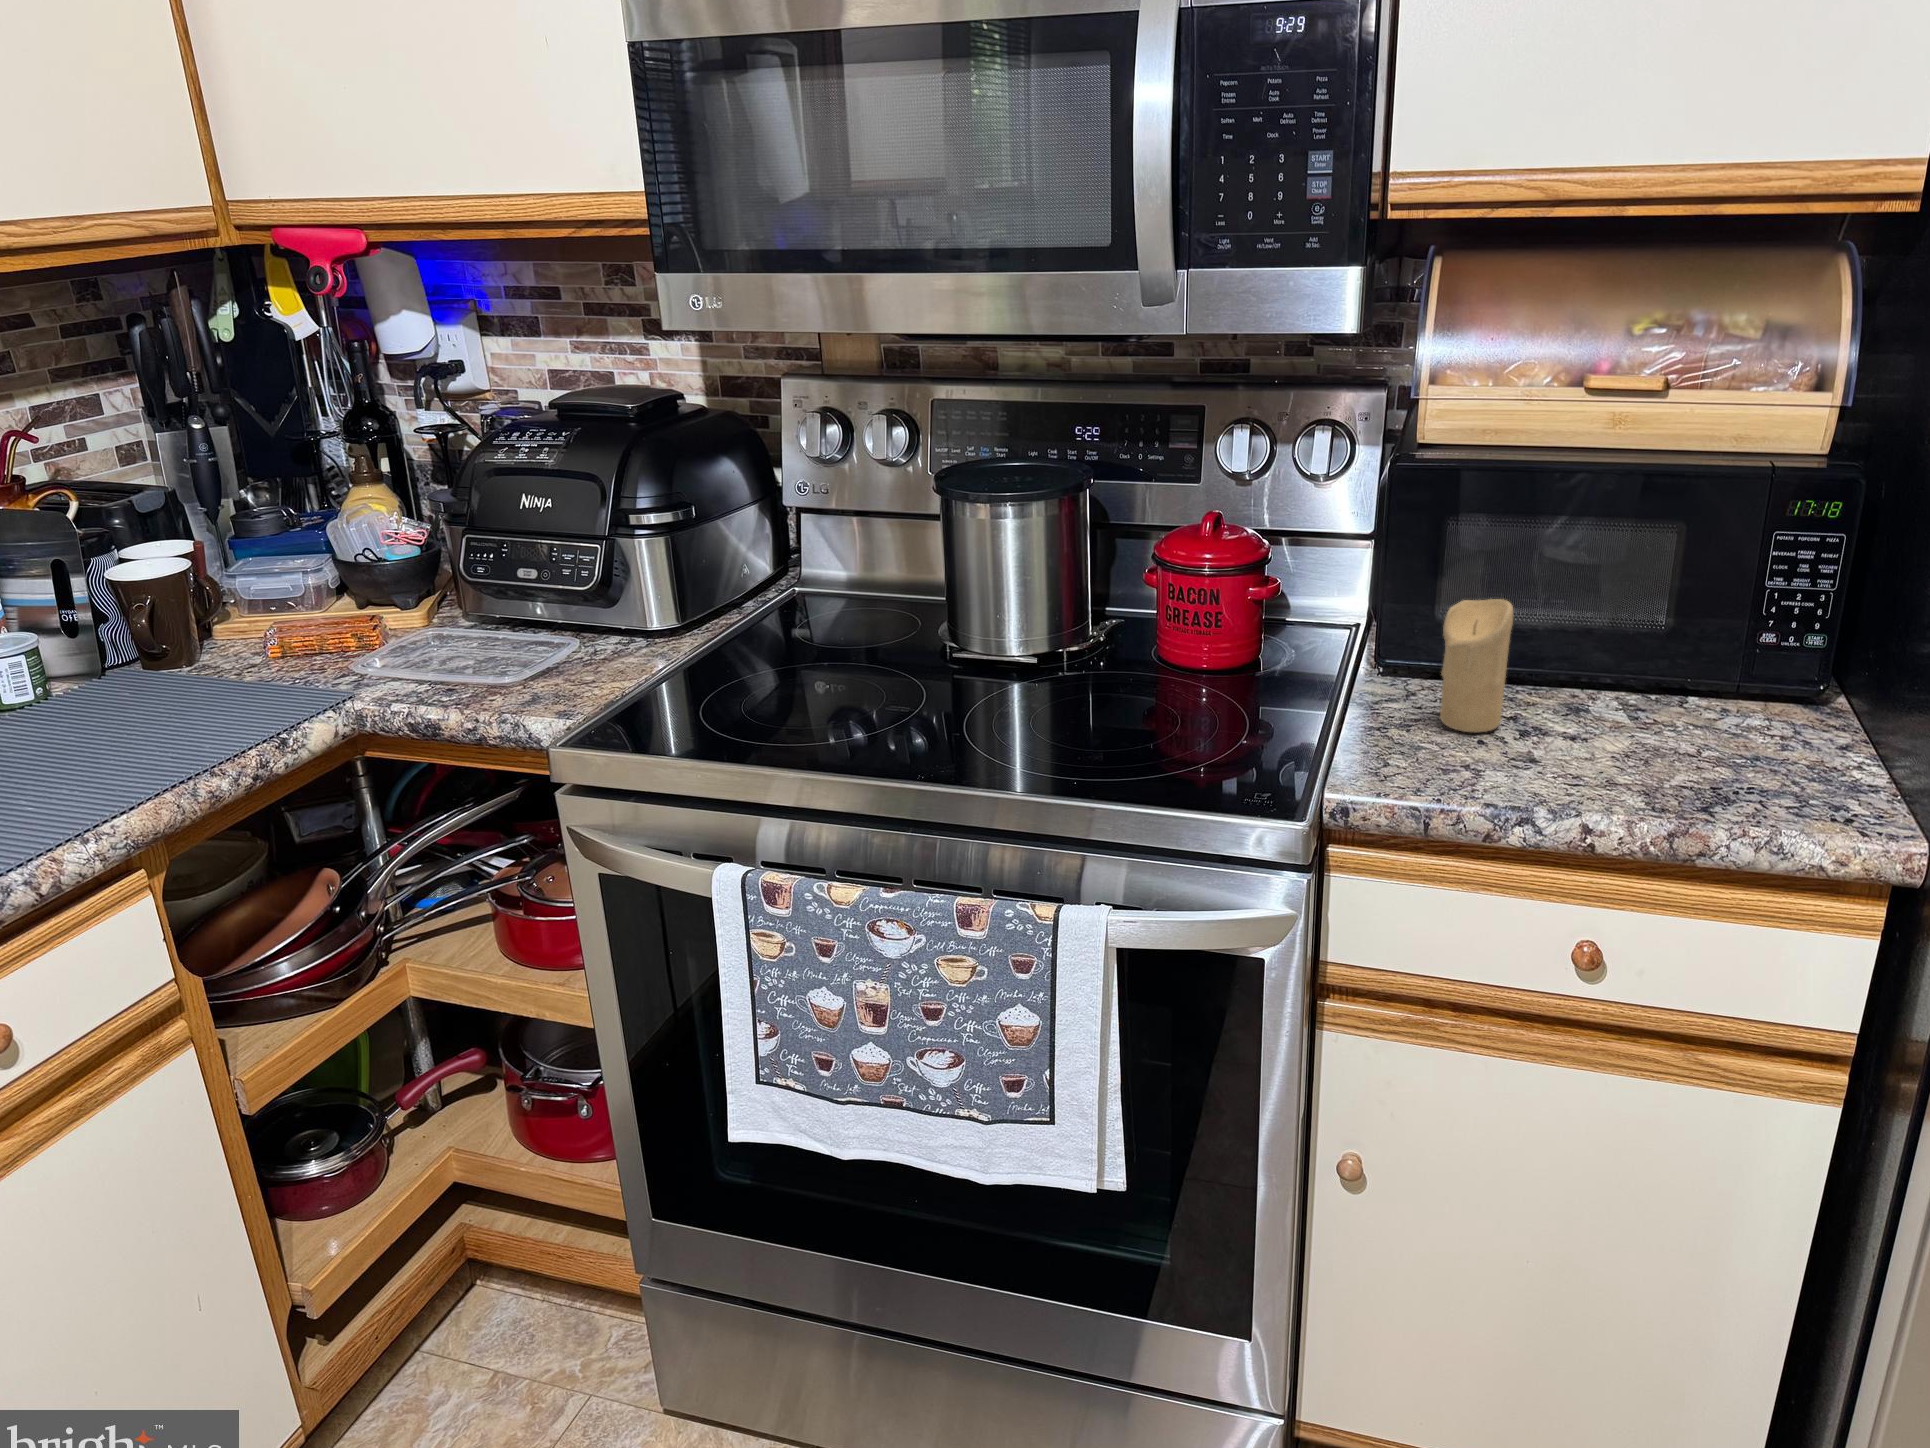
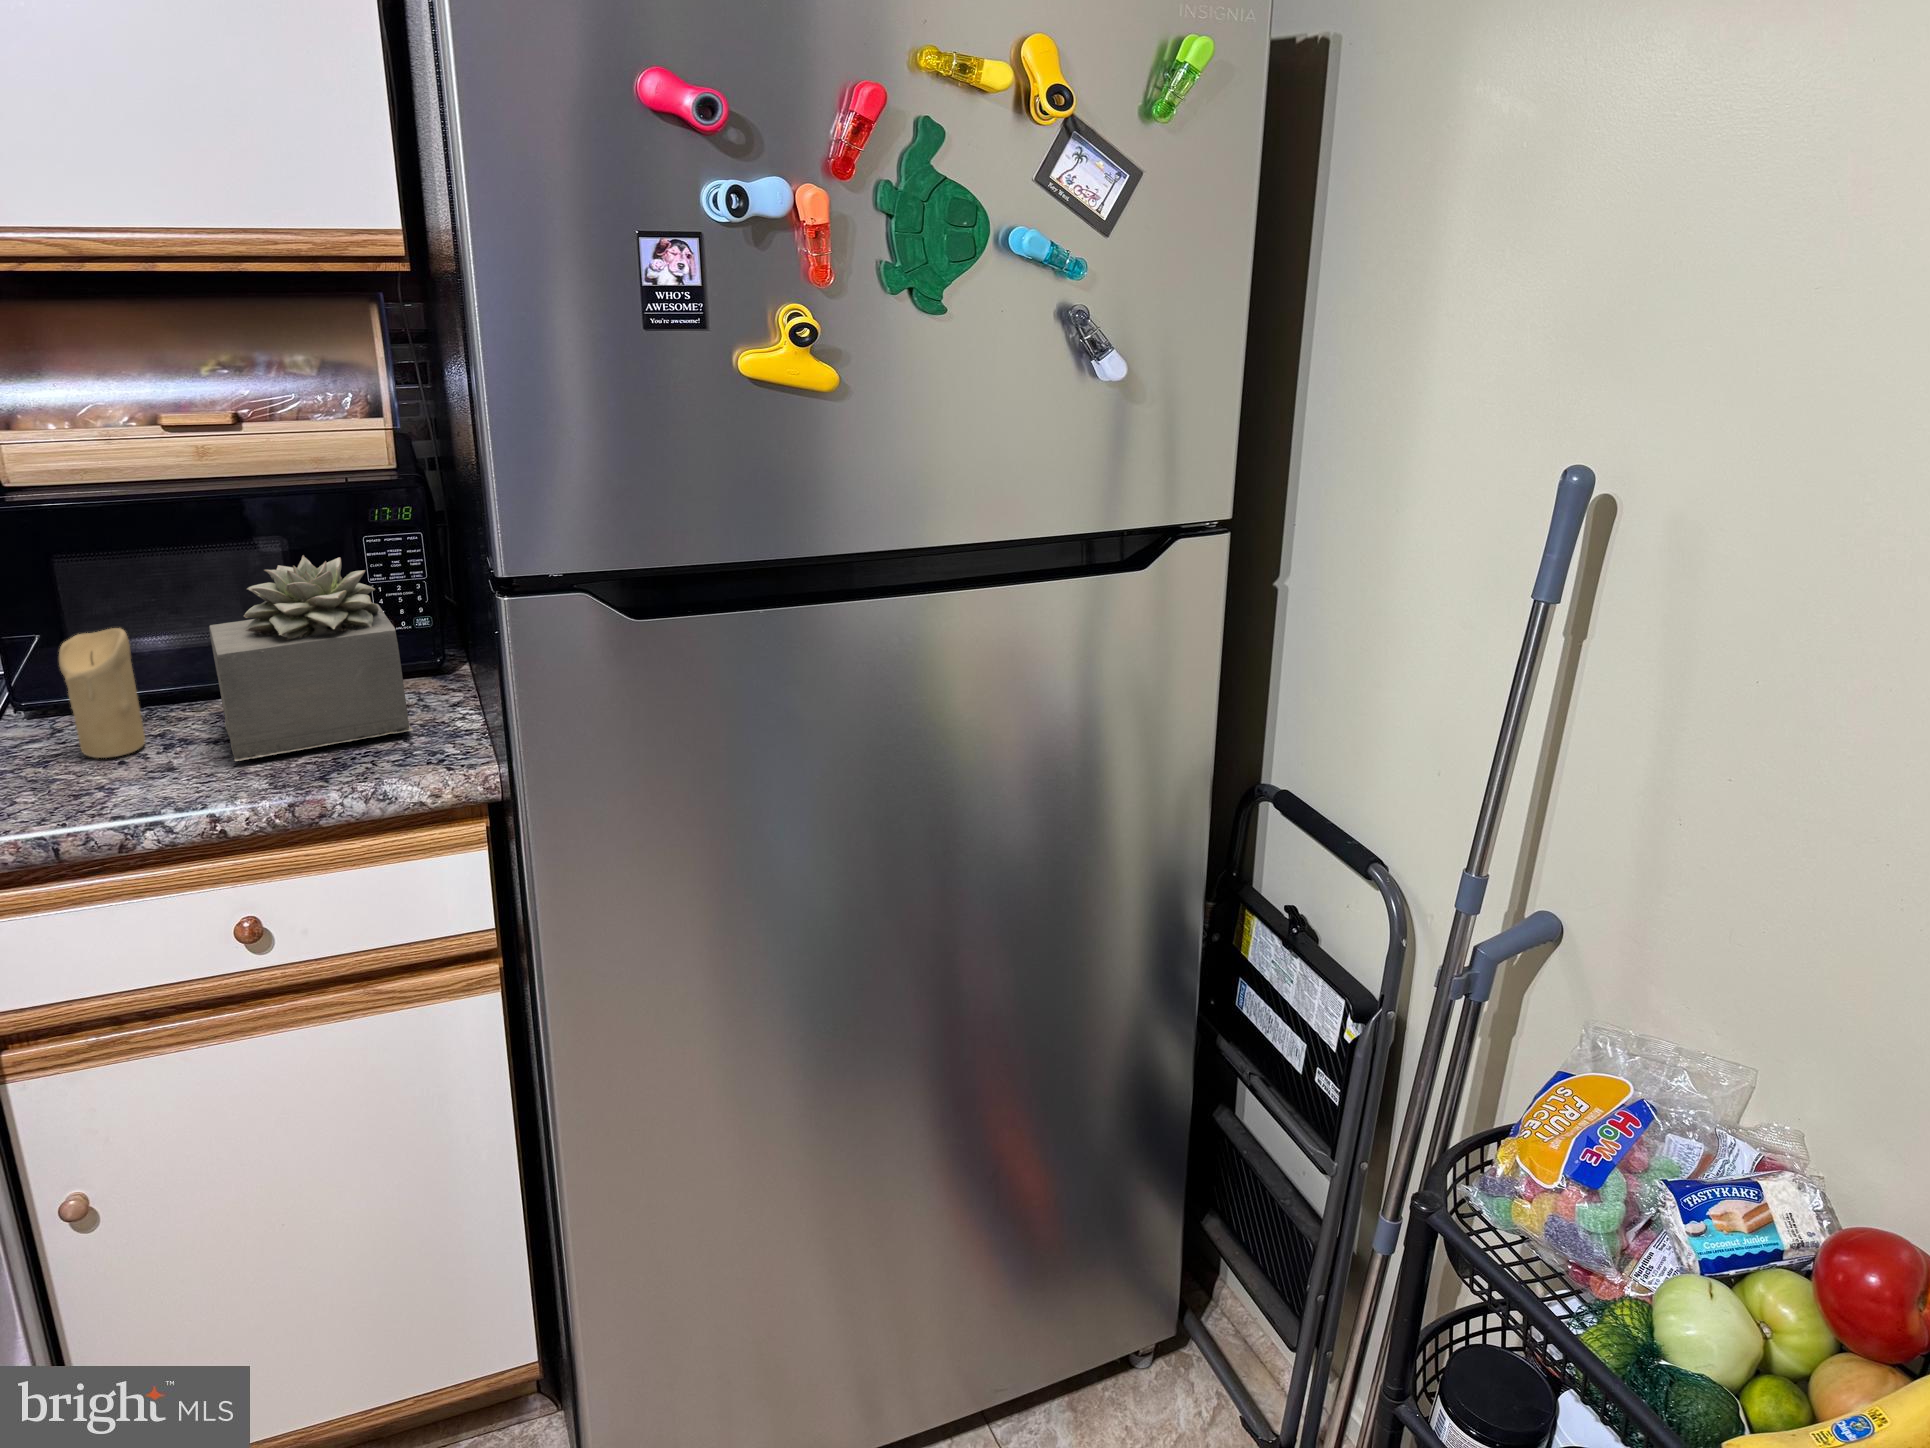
succulent plant: none [1576,547,1819,773] -> present [209,556,413,761]

